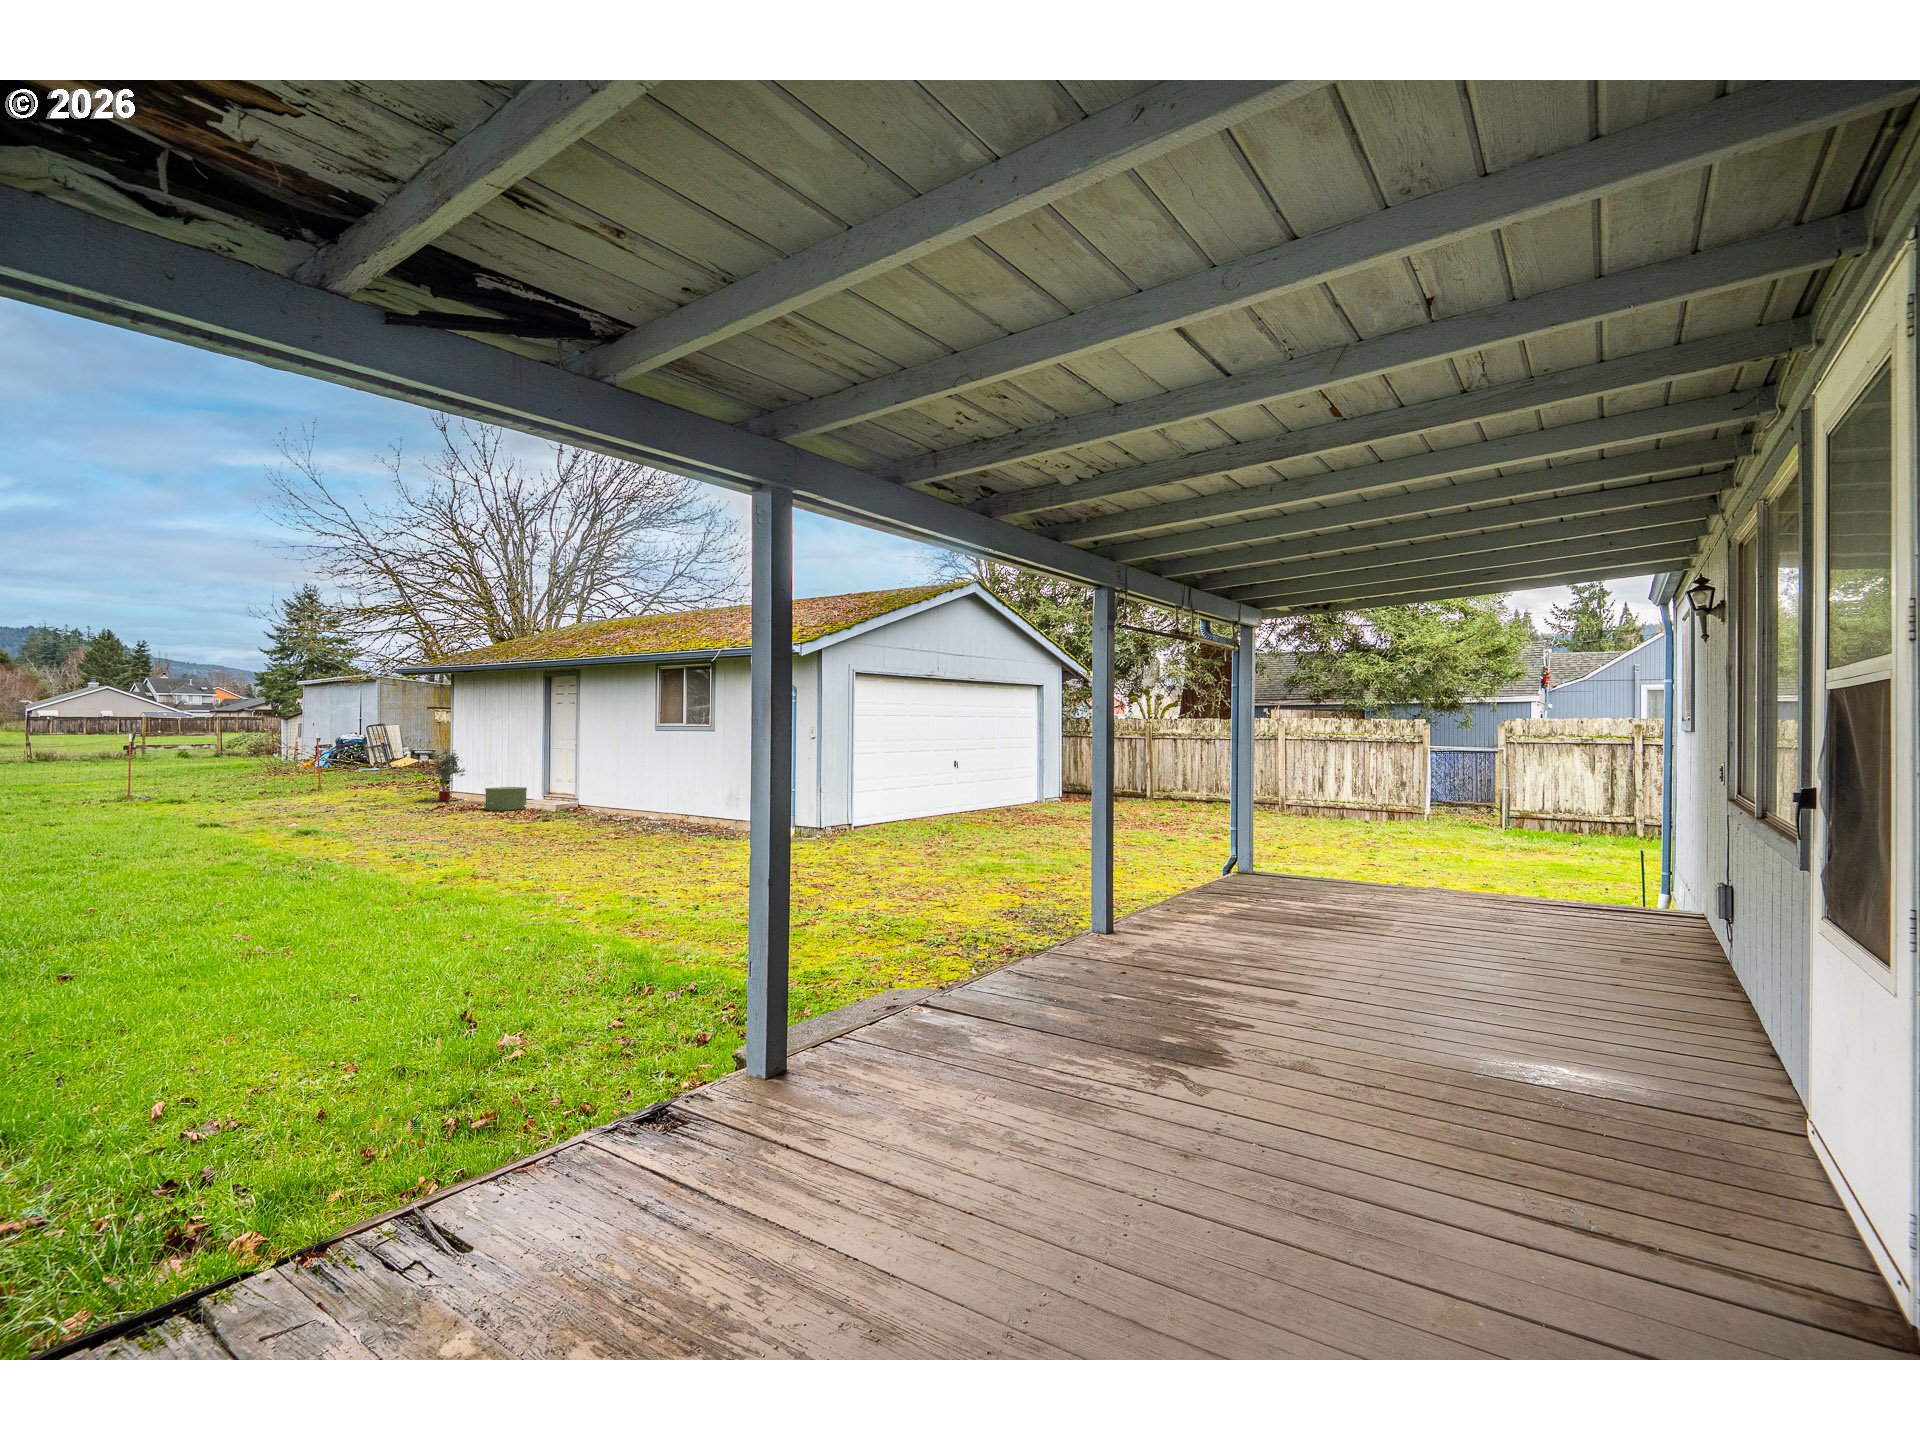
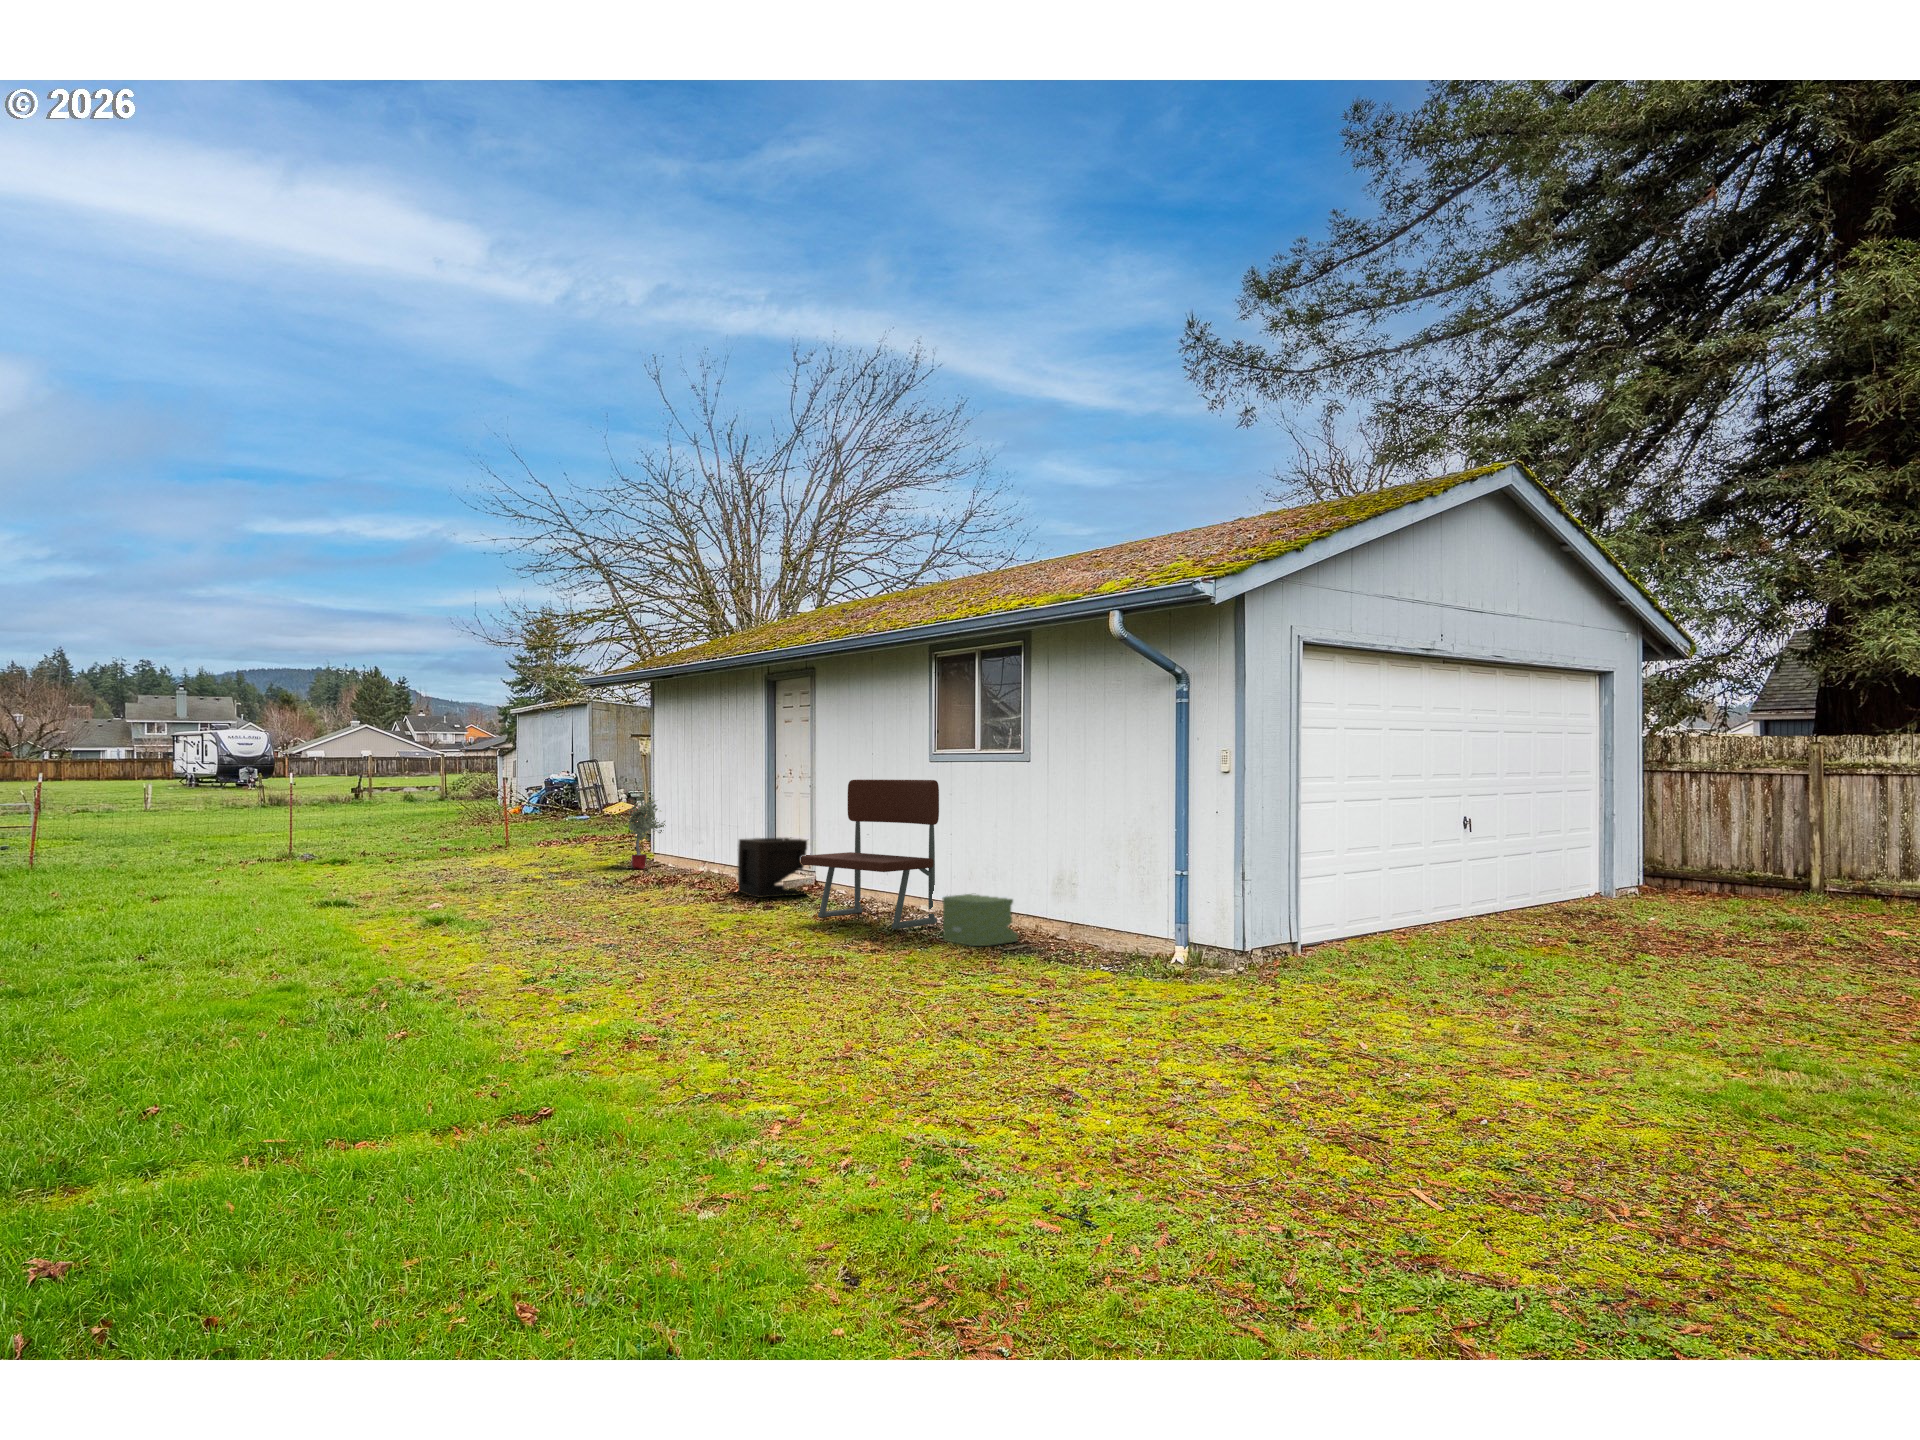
bench: none [571,741,660,829] -> present [801,780,939,929]
wooden crate: none [524,777,575,816] -> present [738,837,807,898]
storage box: present [485,787,527,810] -> present [942,894,1018,946]

